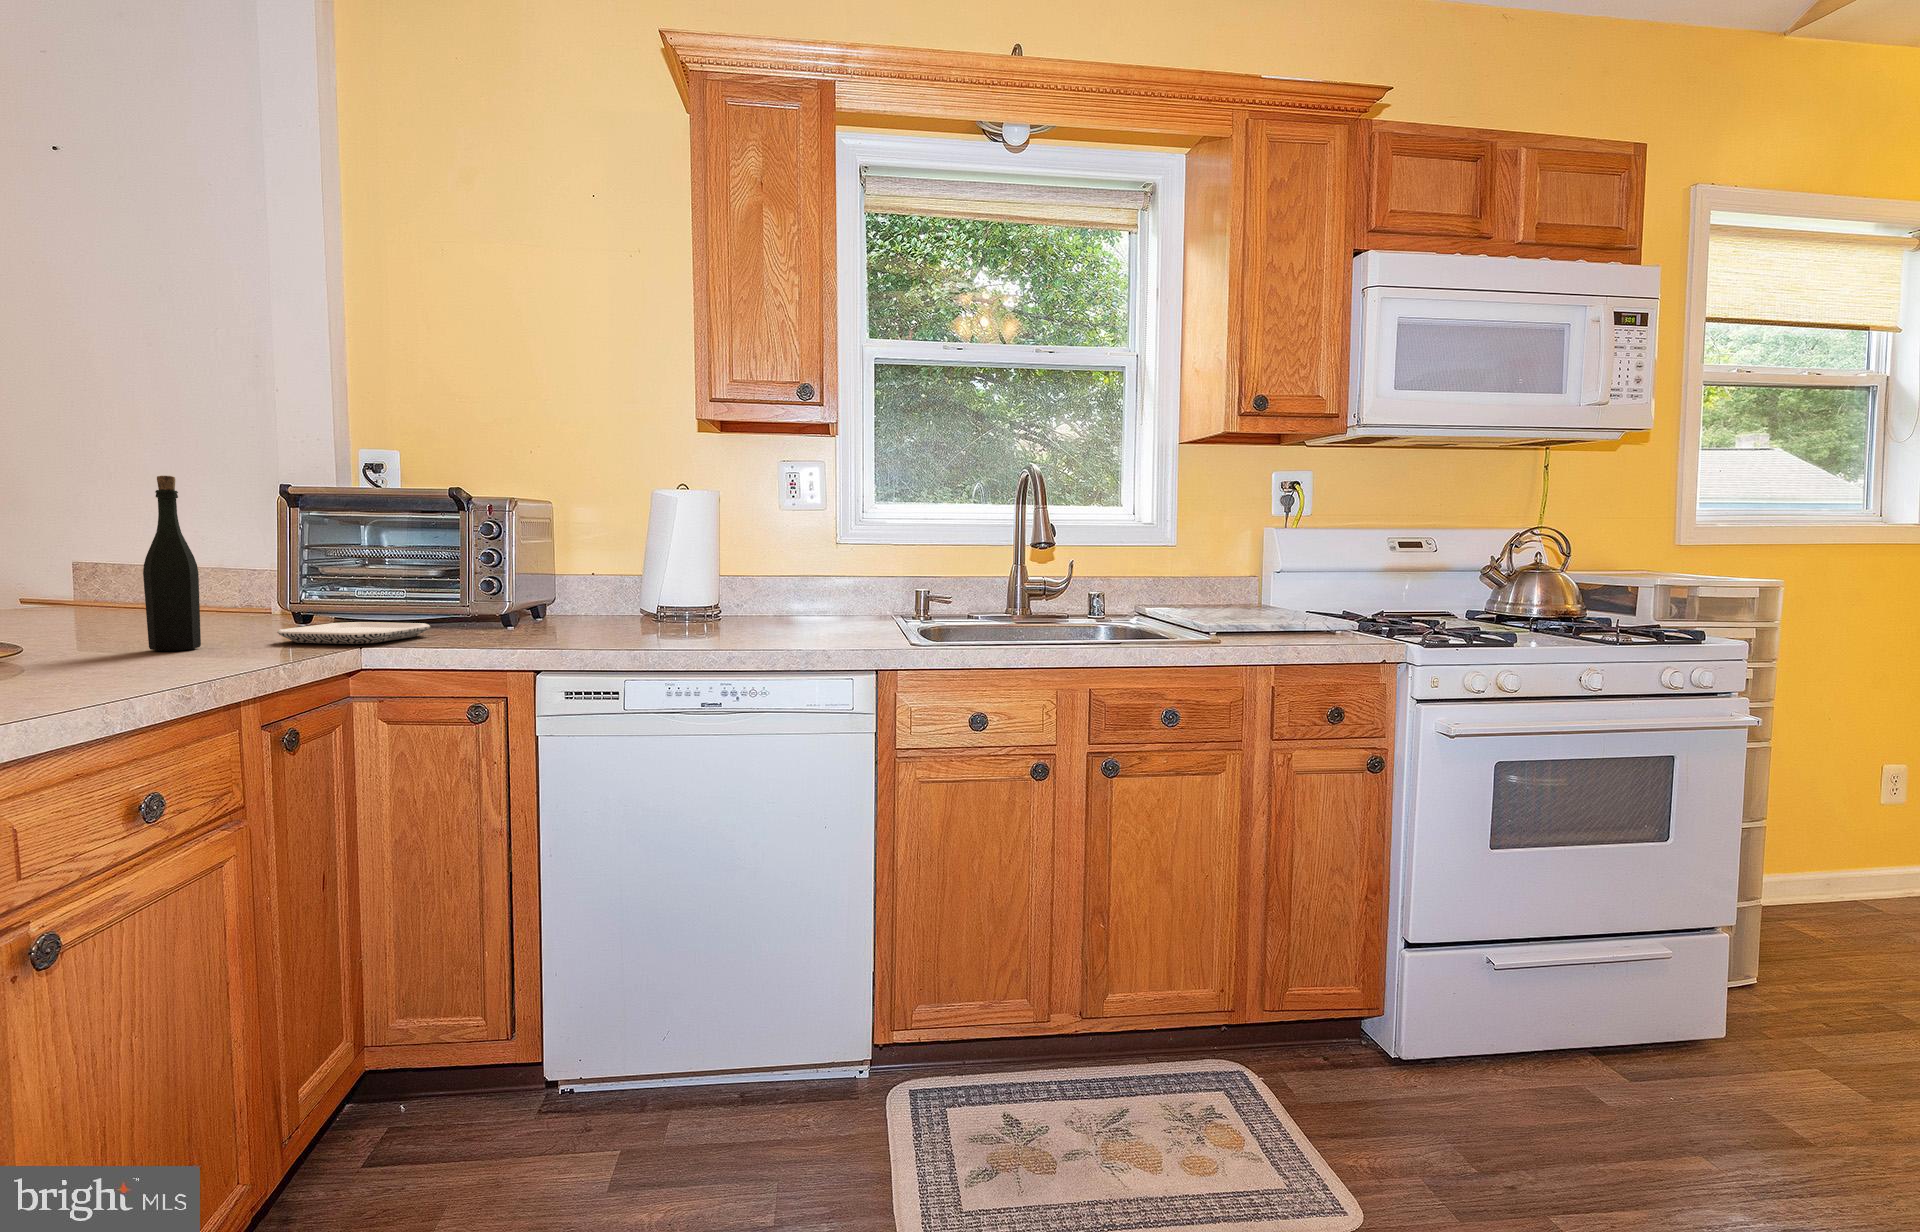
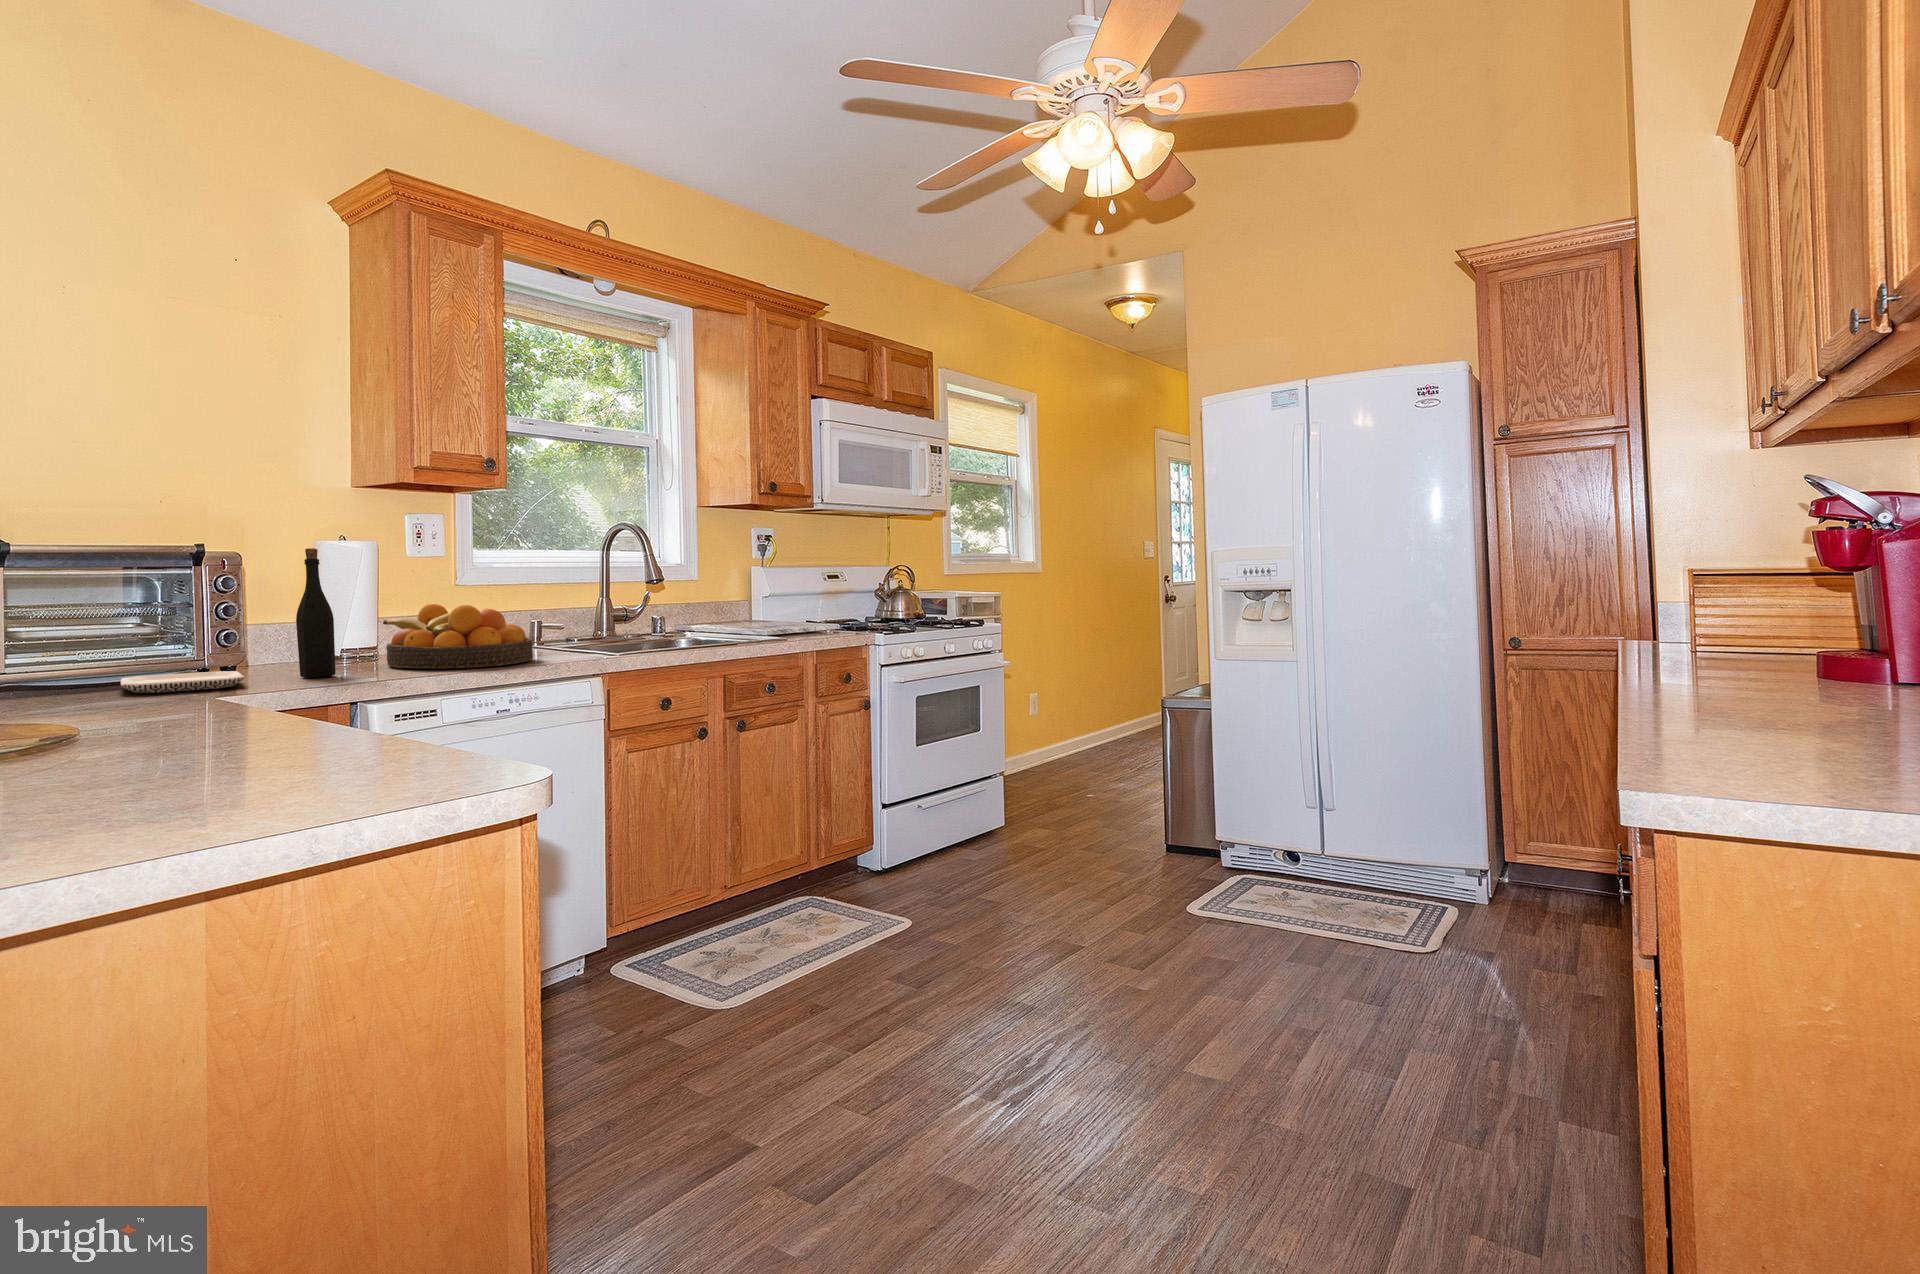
bottle: present [143,476,201,651] -> present [296,548,336,678]
fruit bowl: none [605,559,780,644] -> present [383,604,533,669]

